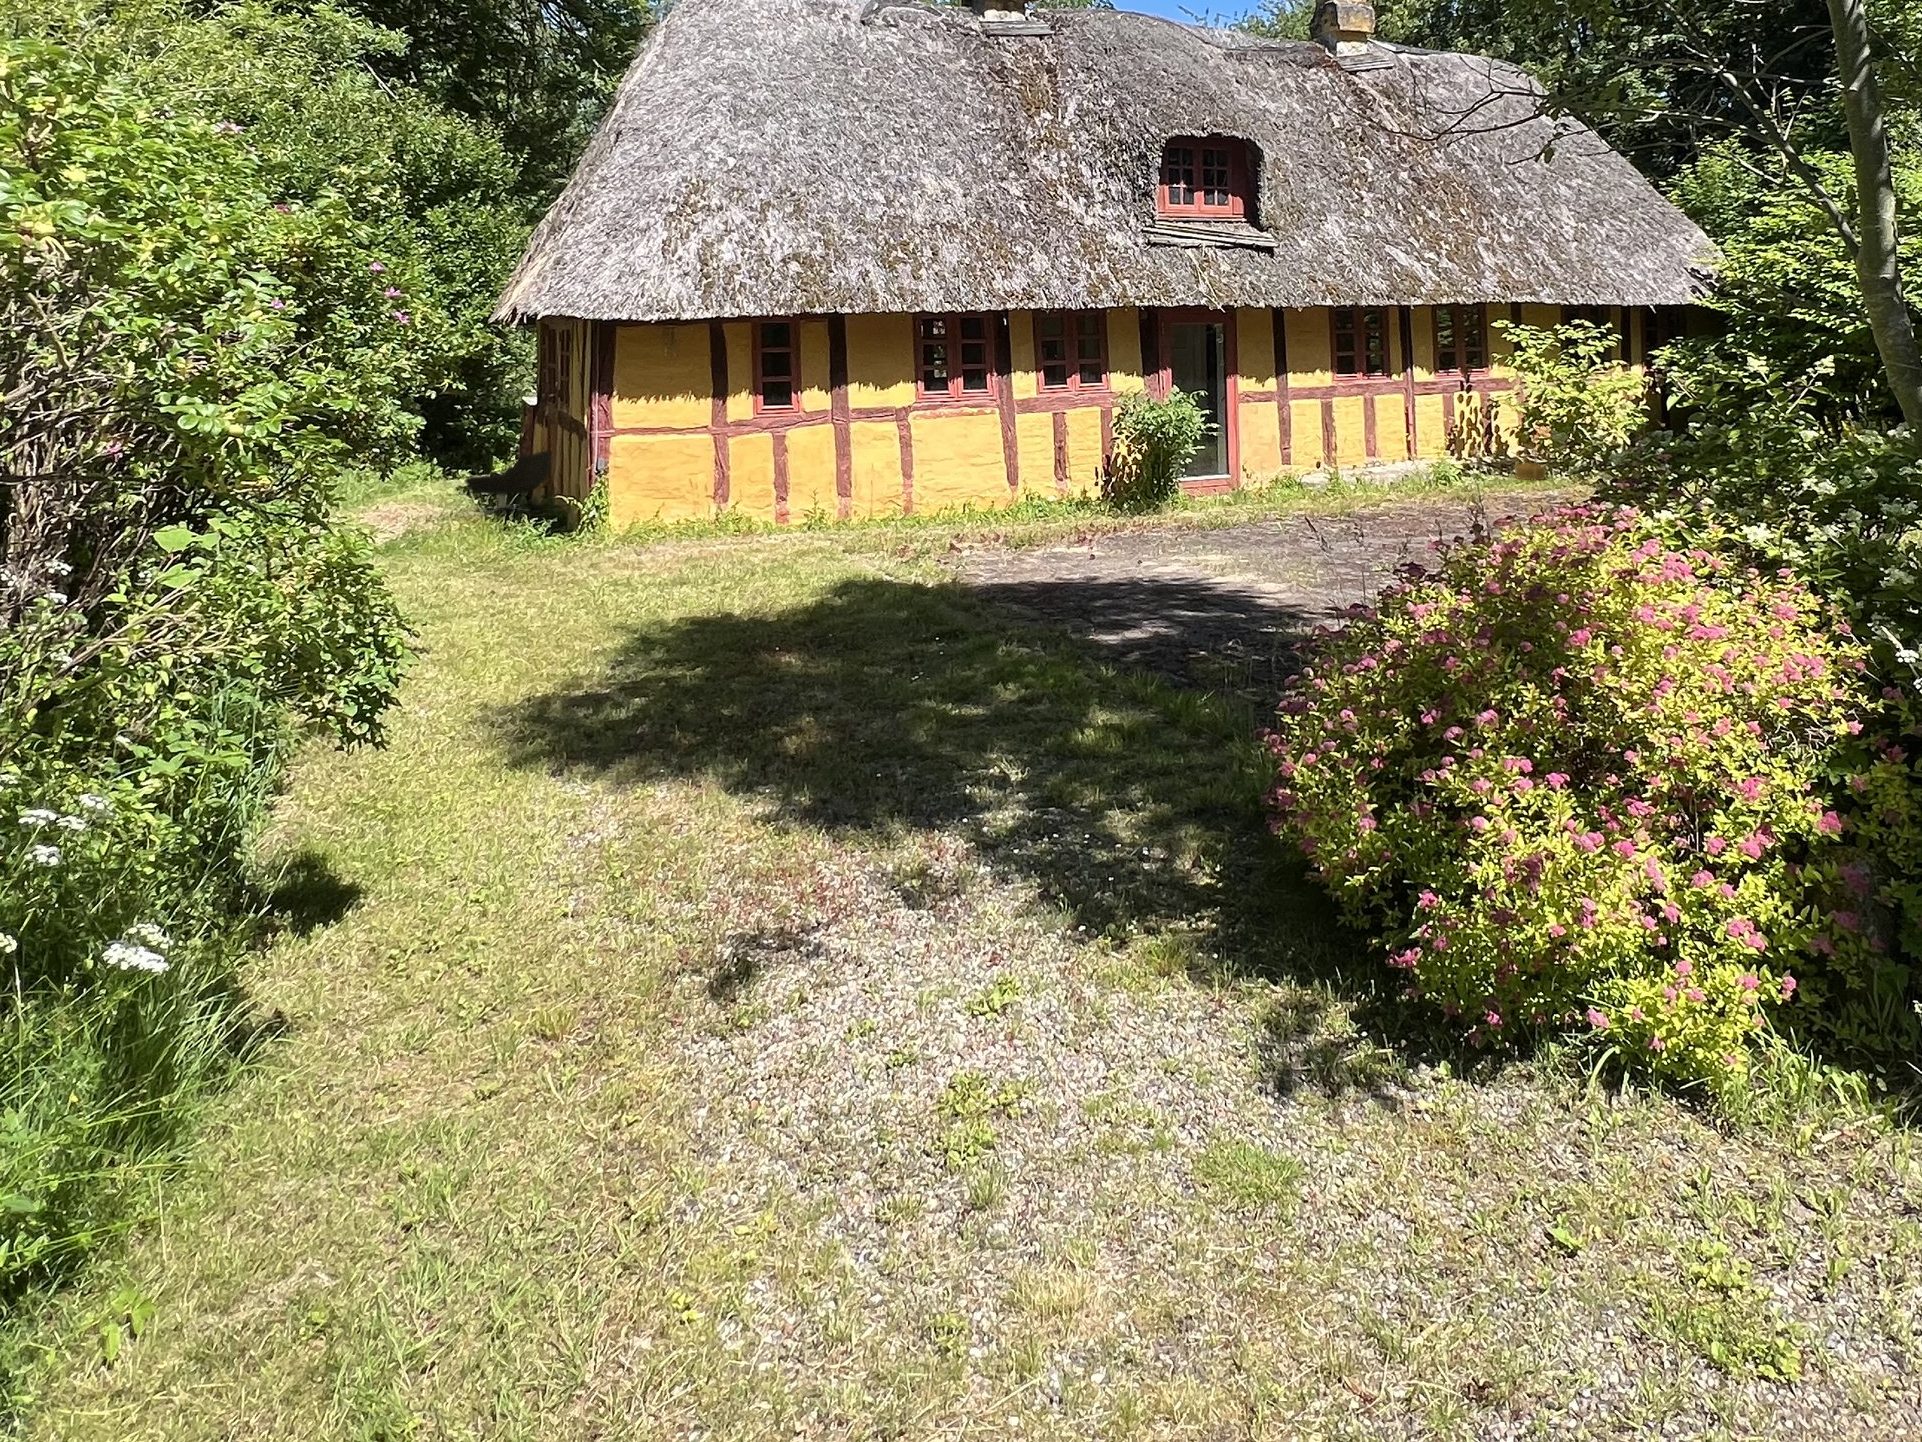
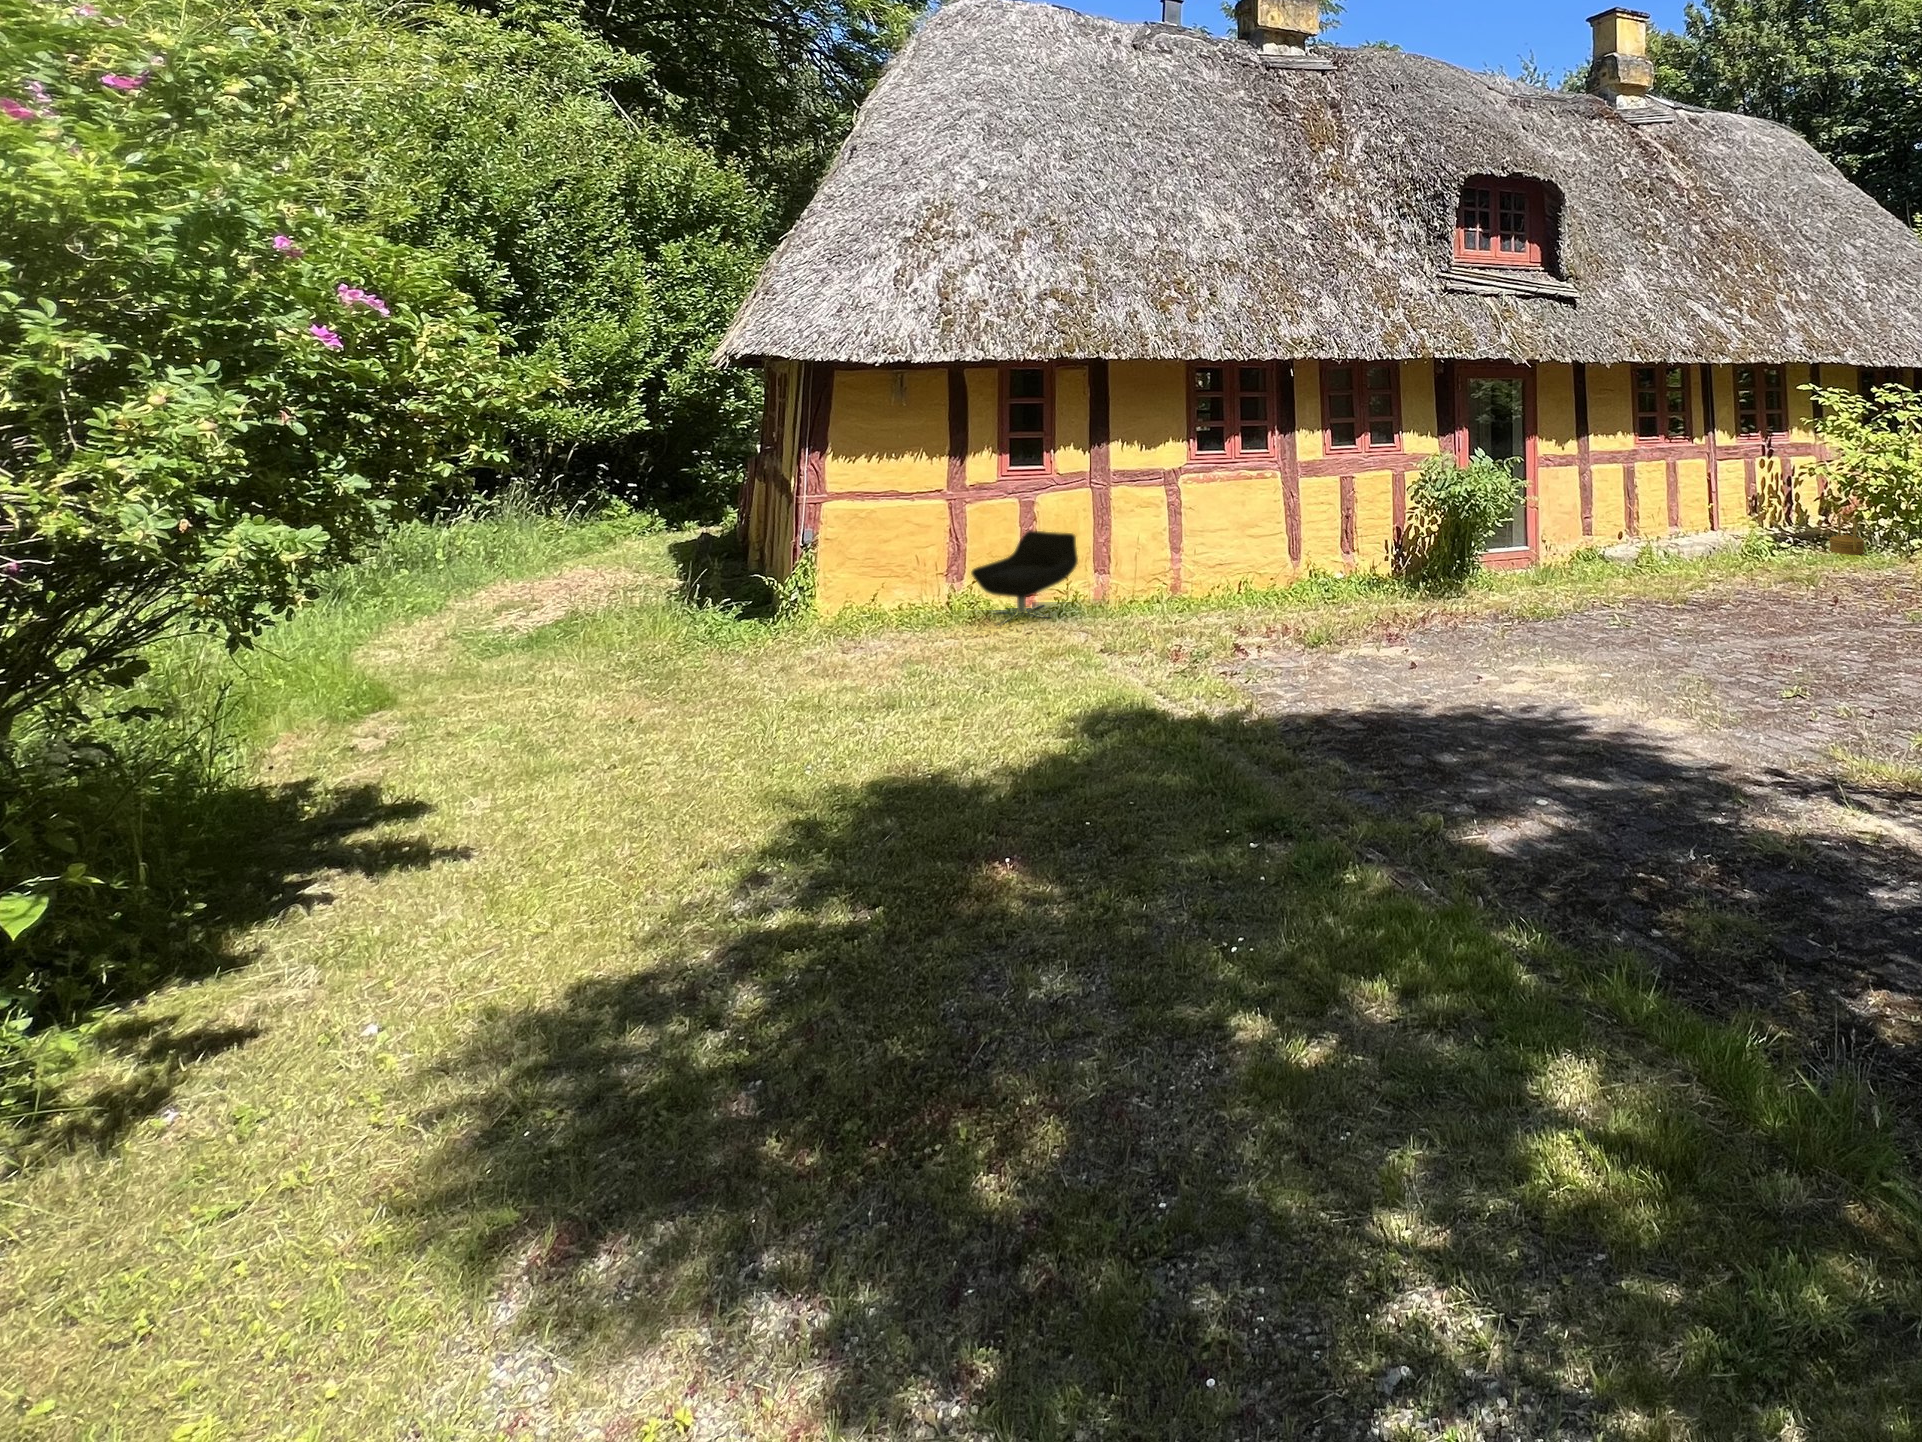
lounge chair: present [465,451,552,509] -> present [971,531,1078,624]

